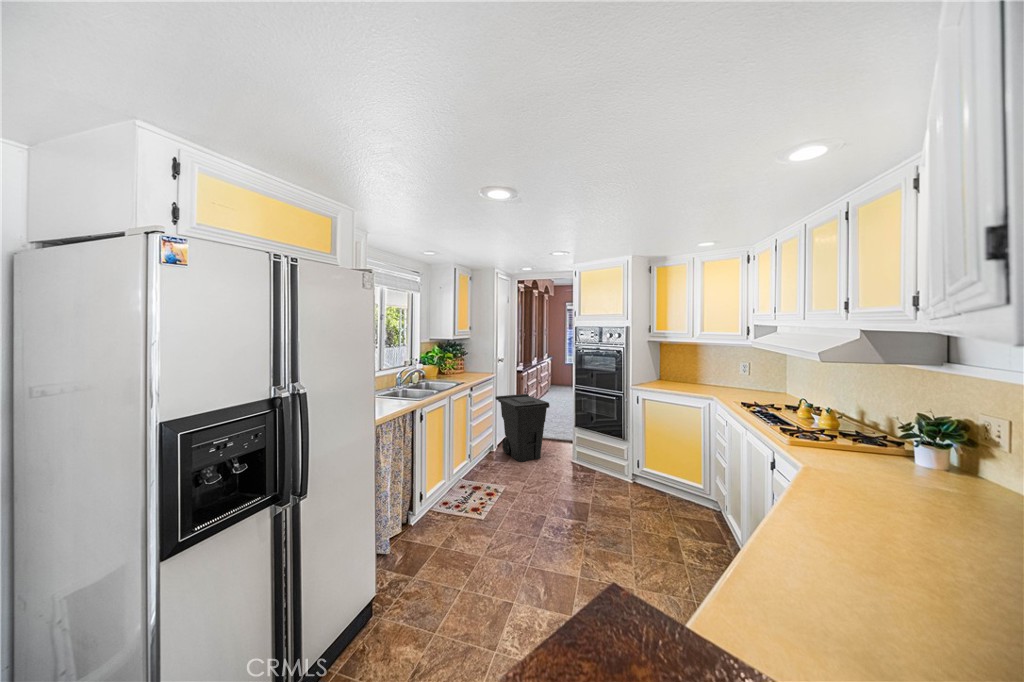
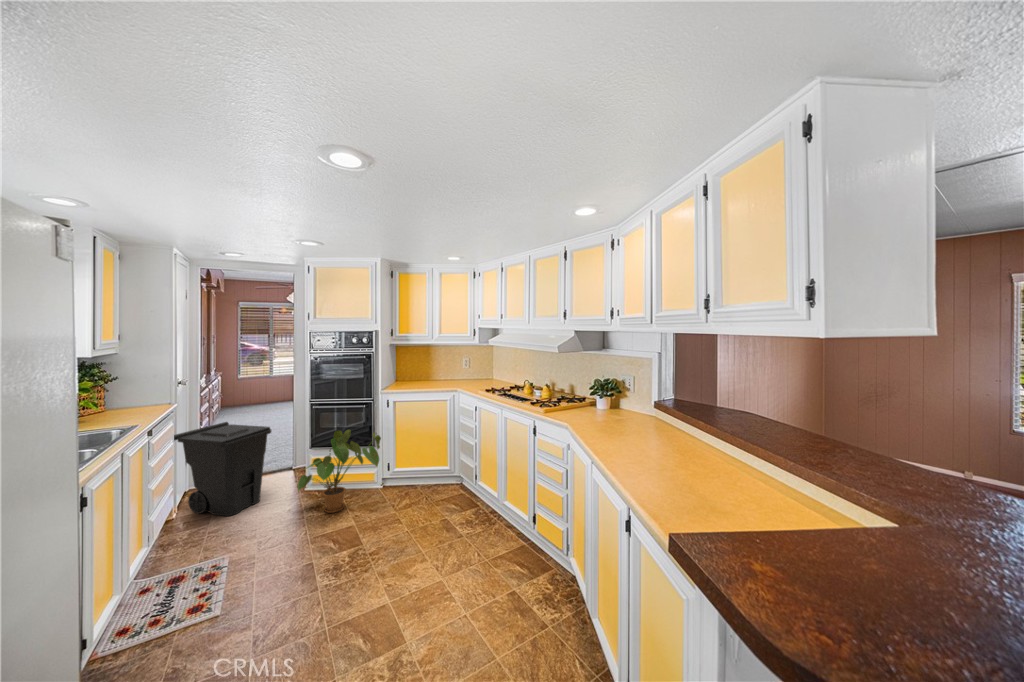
house plant: none [554,417,629,487] -> present [298,430,381,513]

